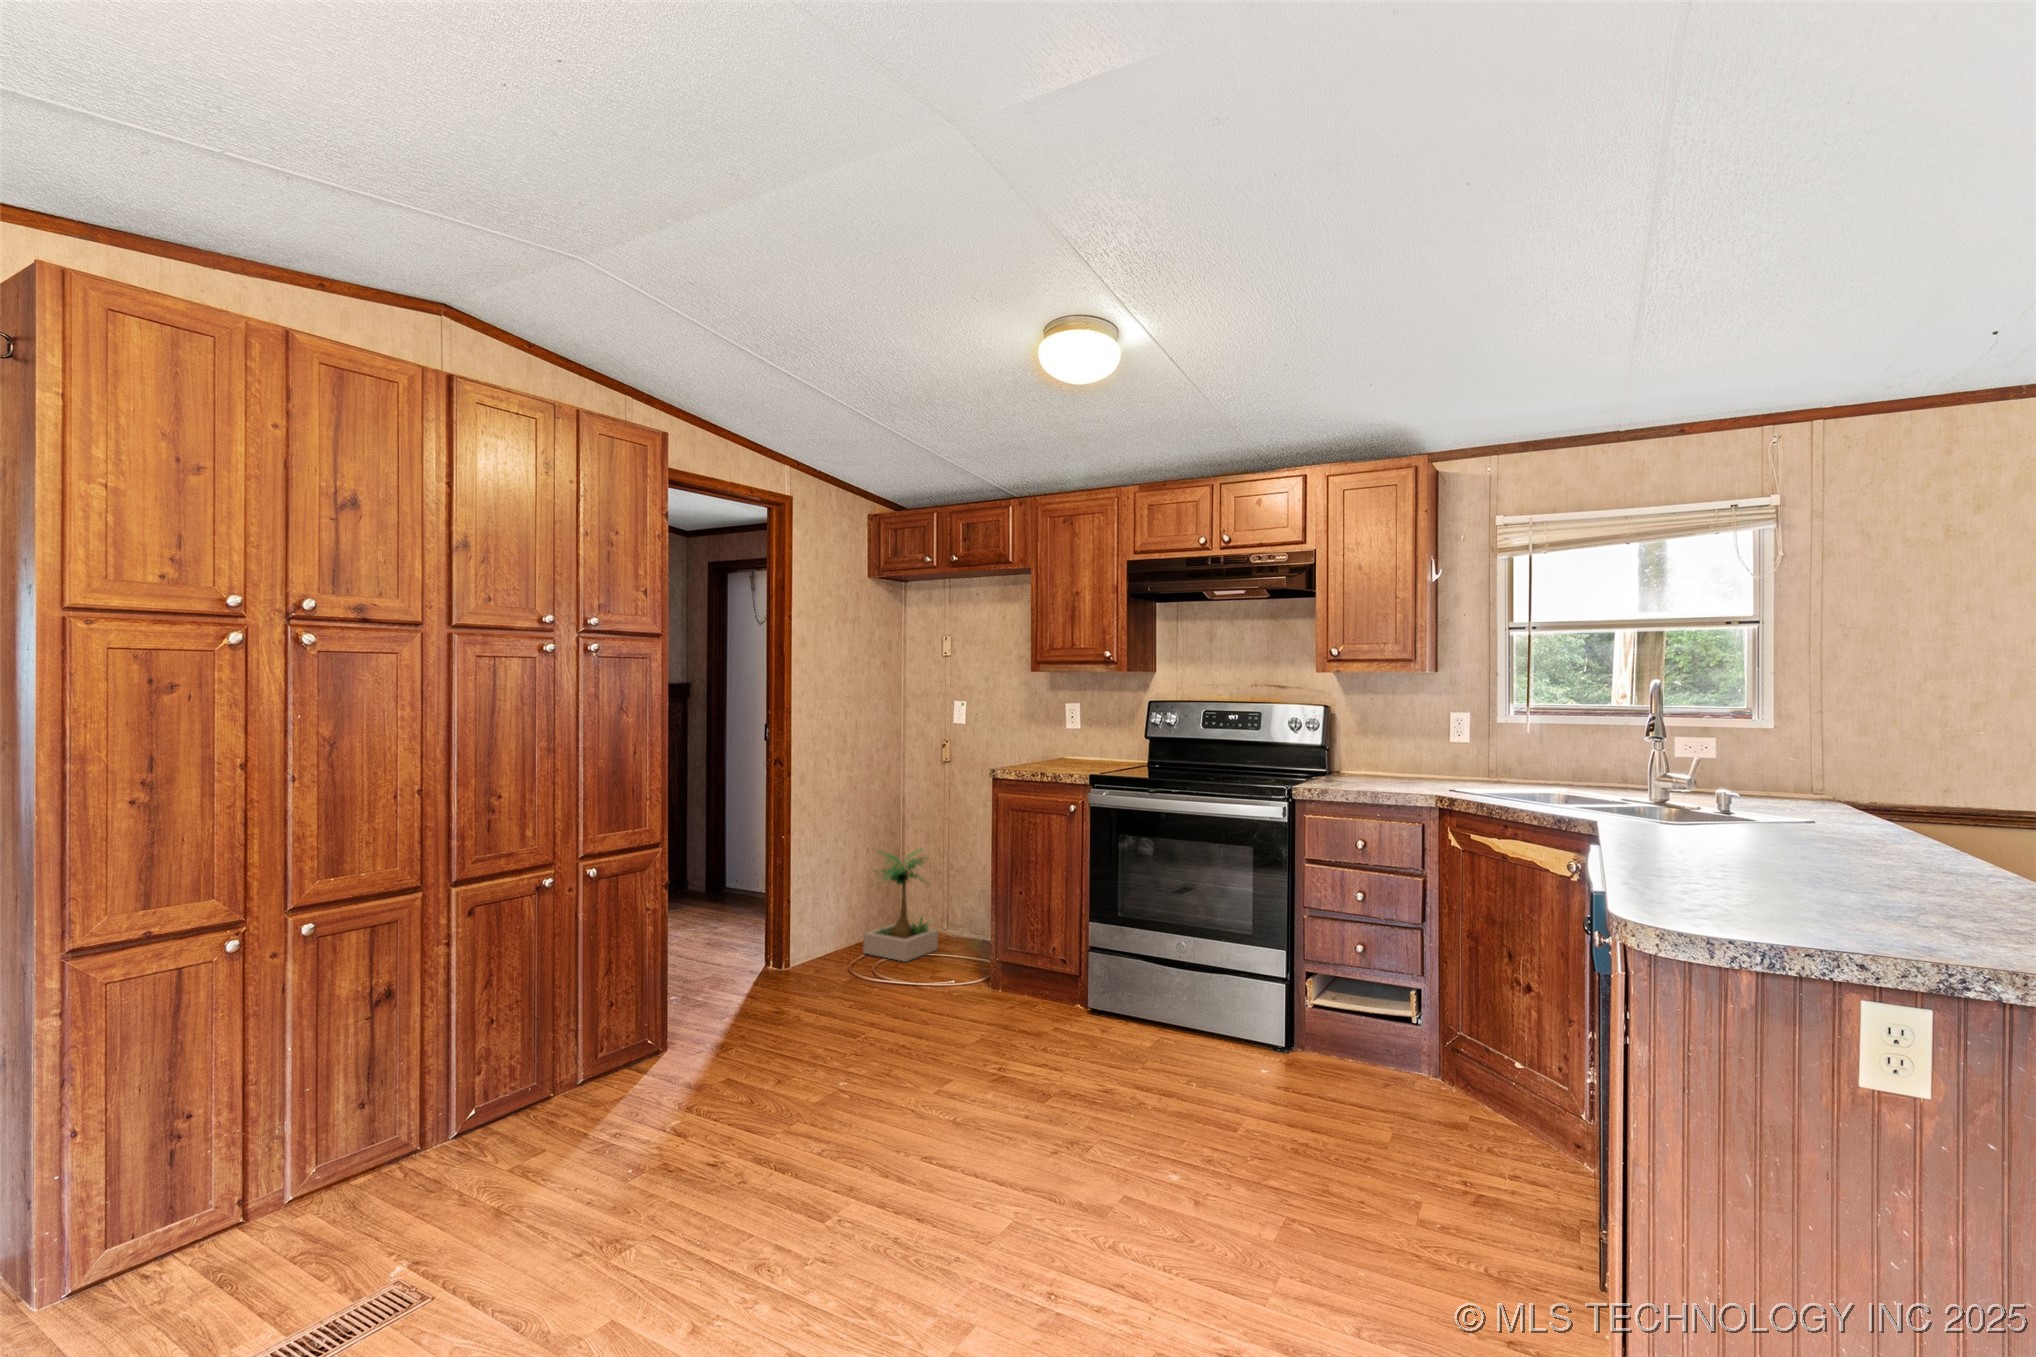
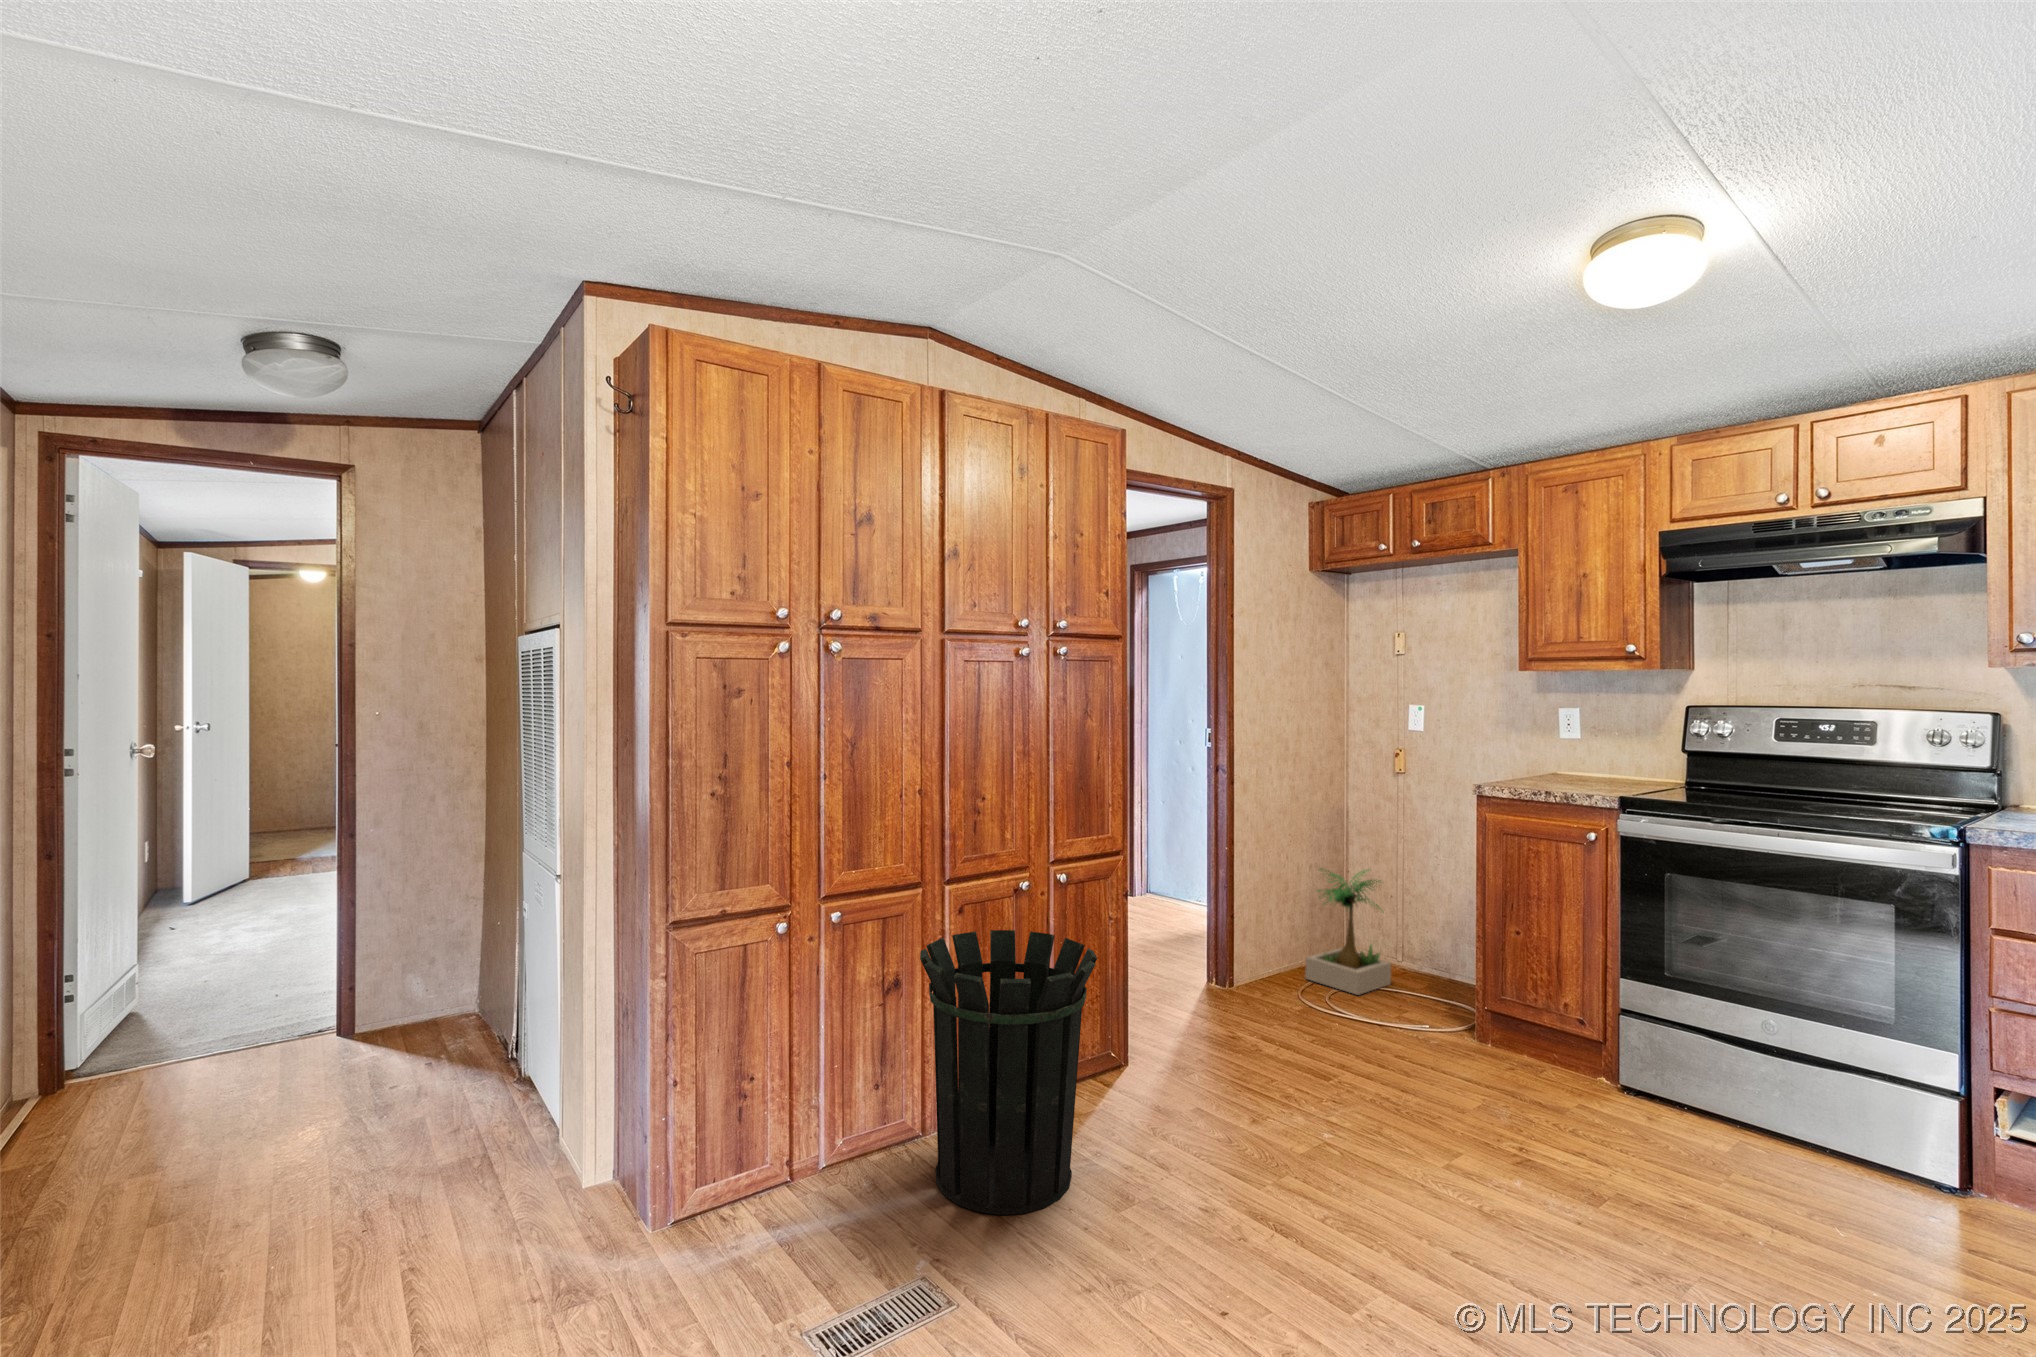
waste bin: none [412,927,615,1209] -> present [920,930,1097,1215]

